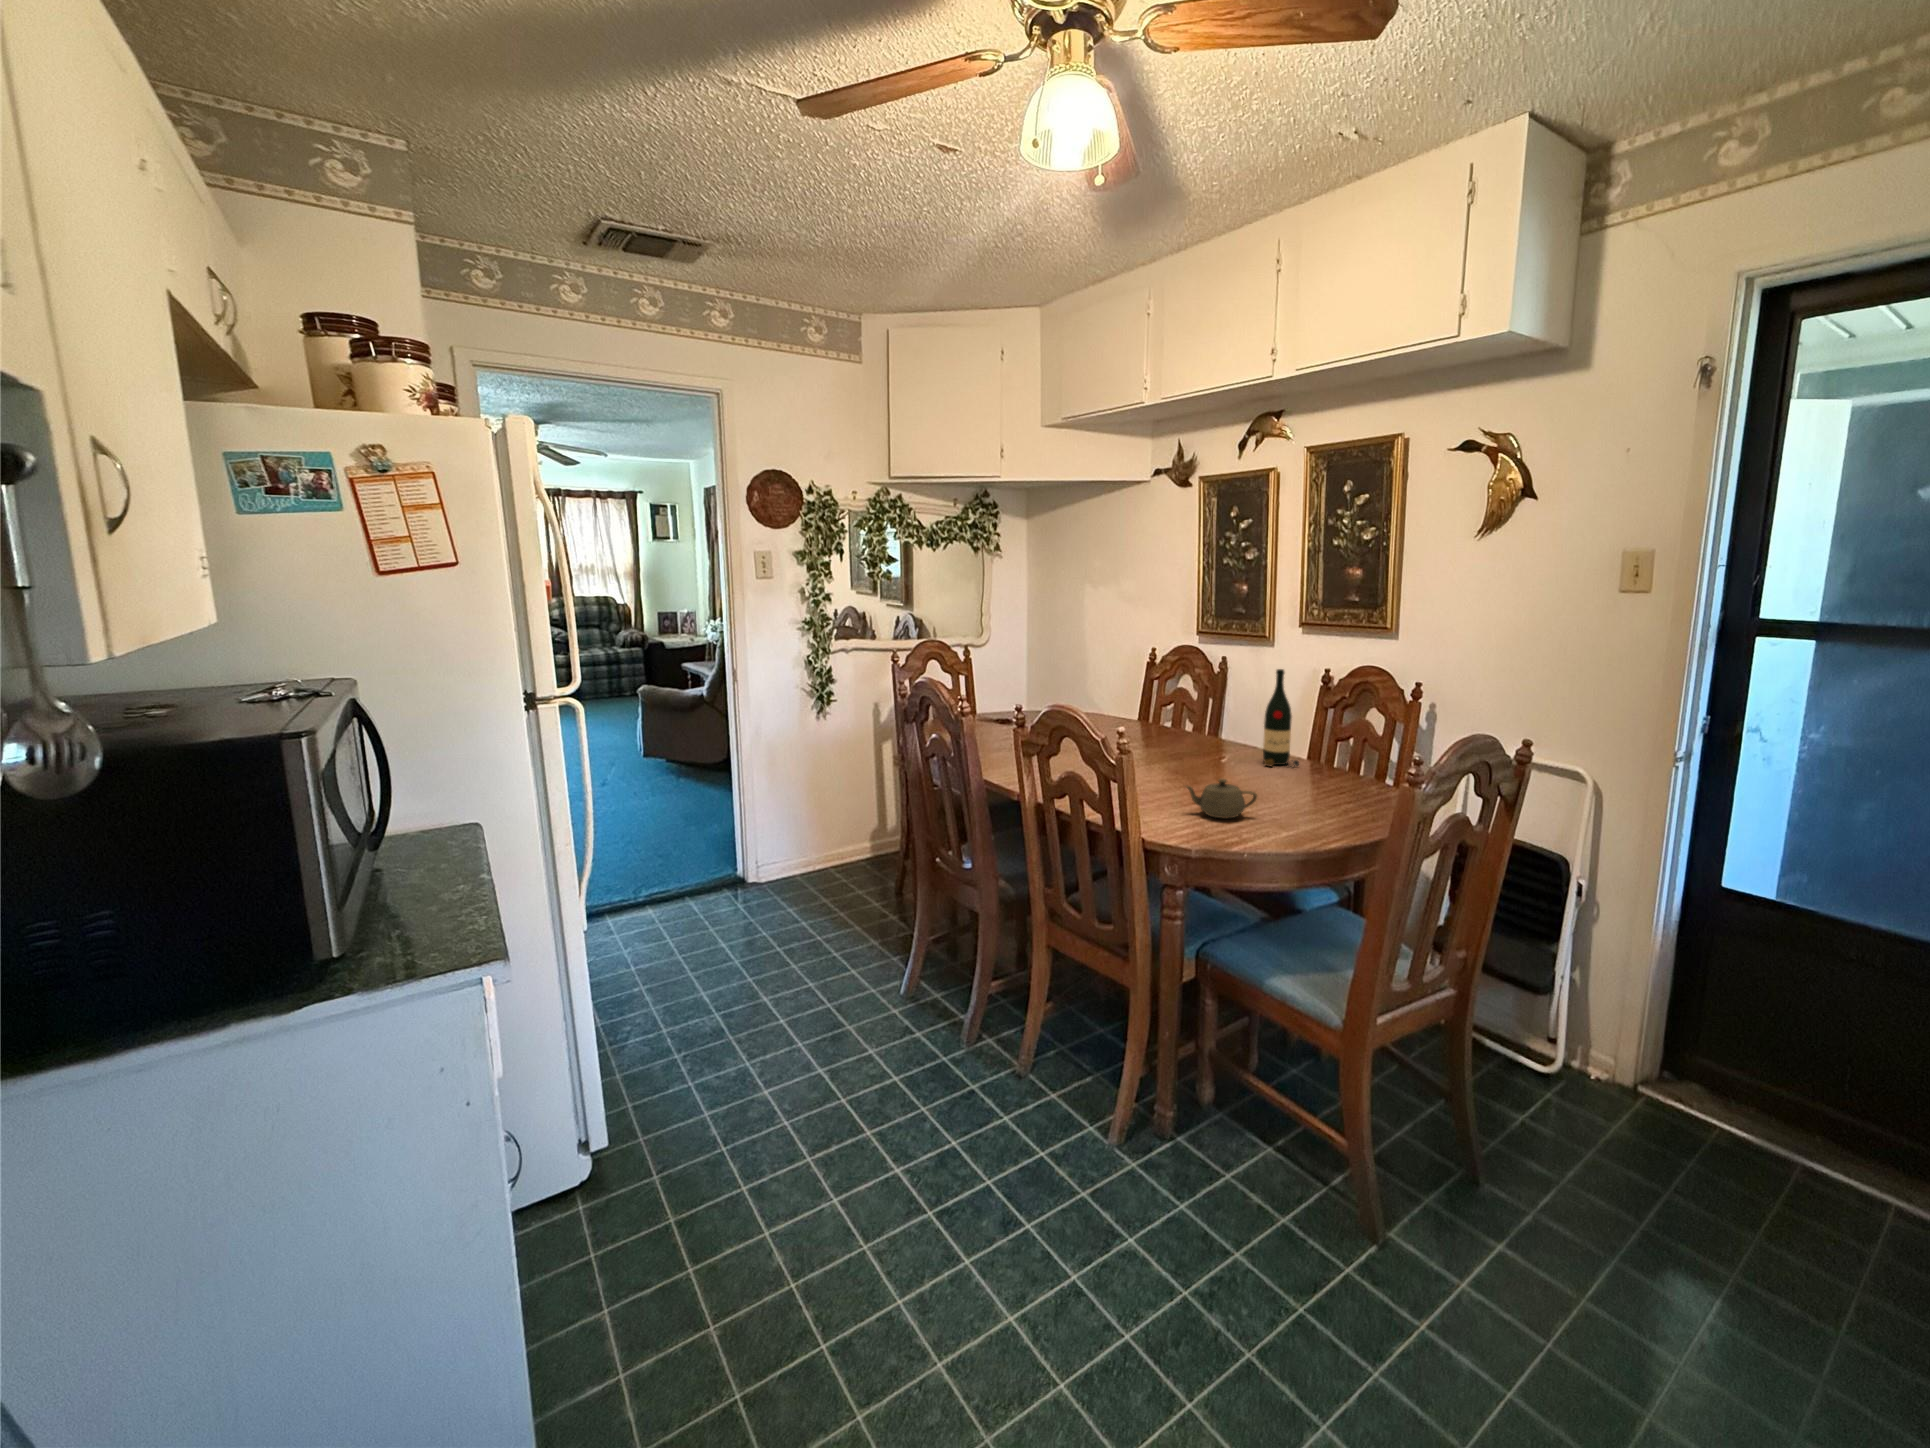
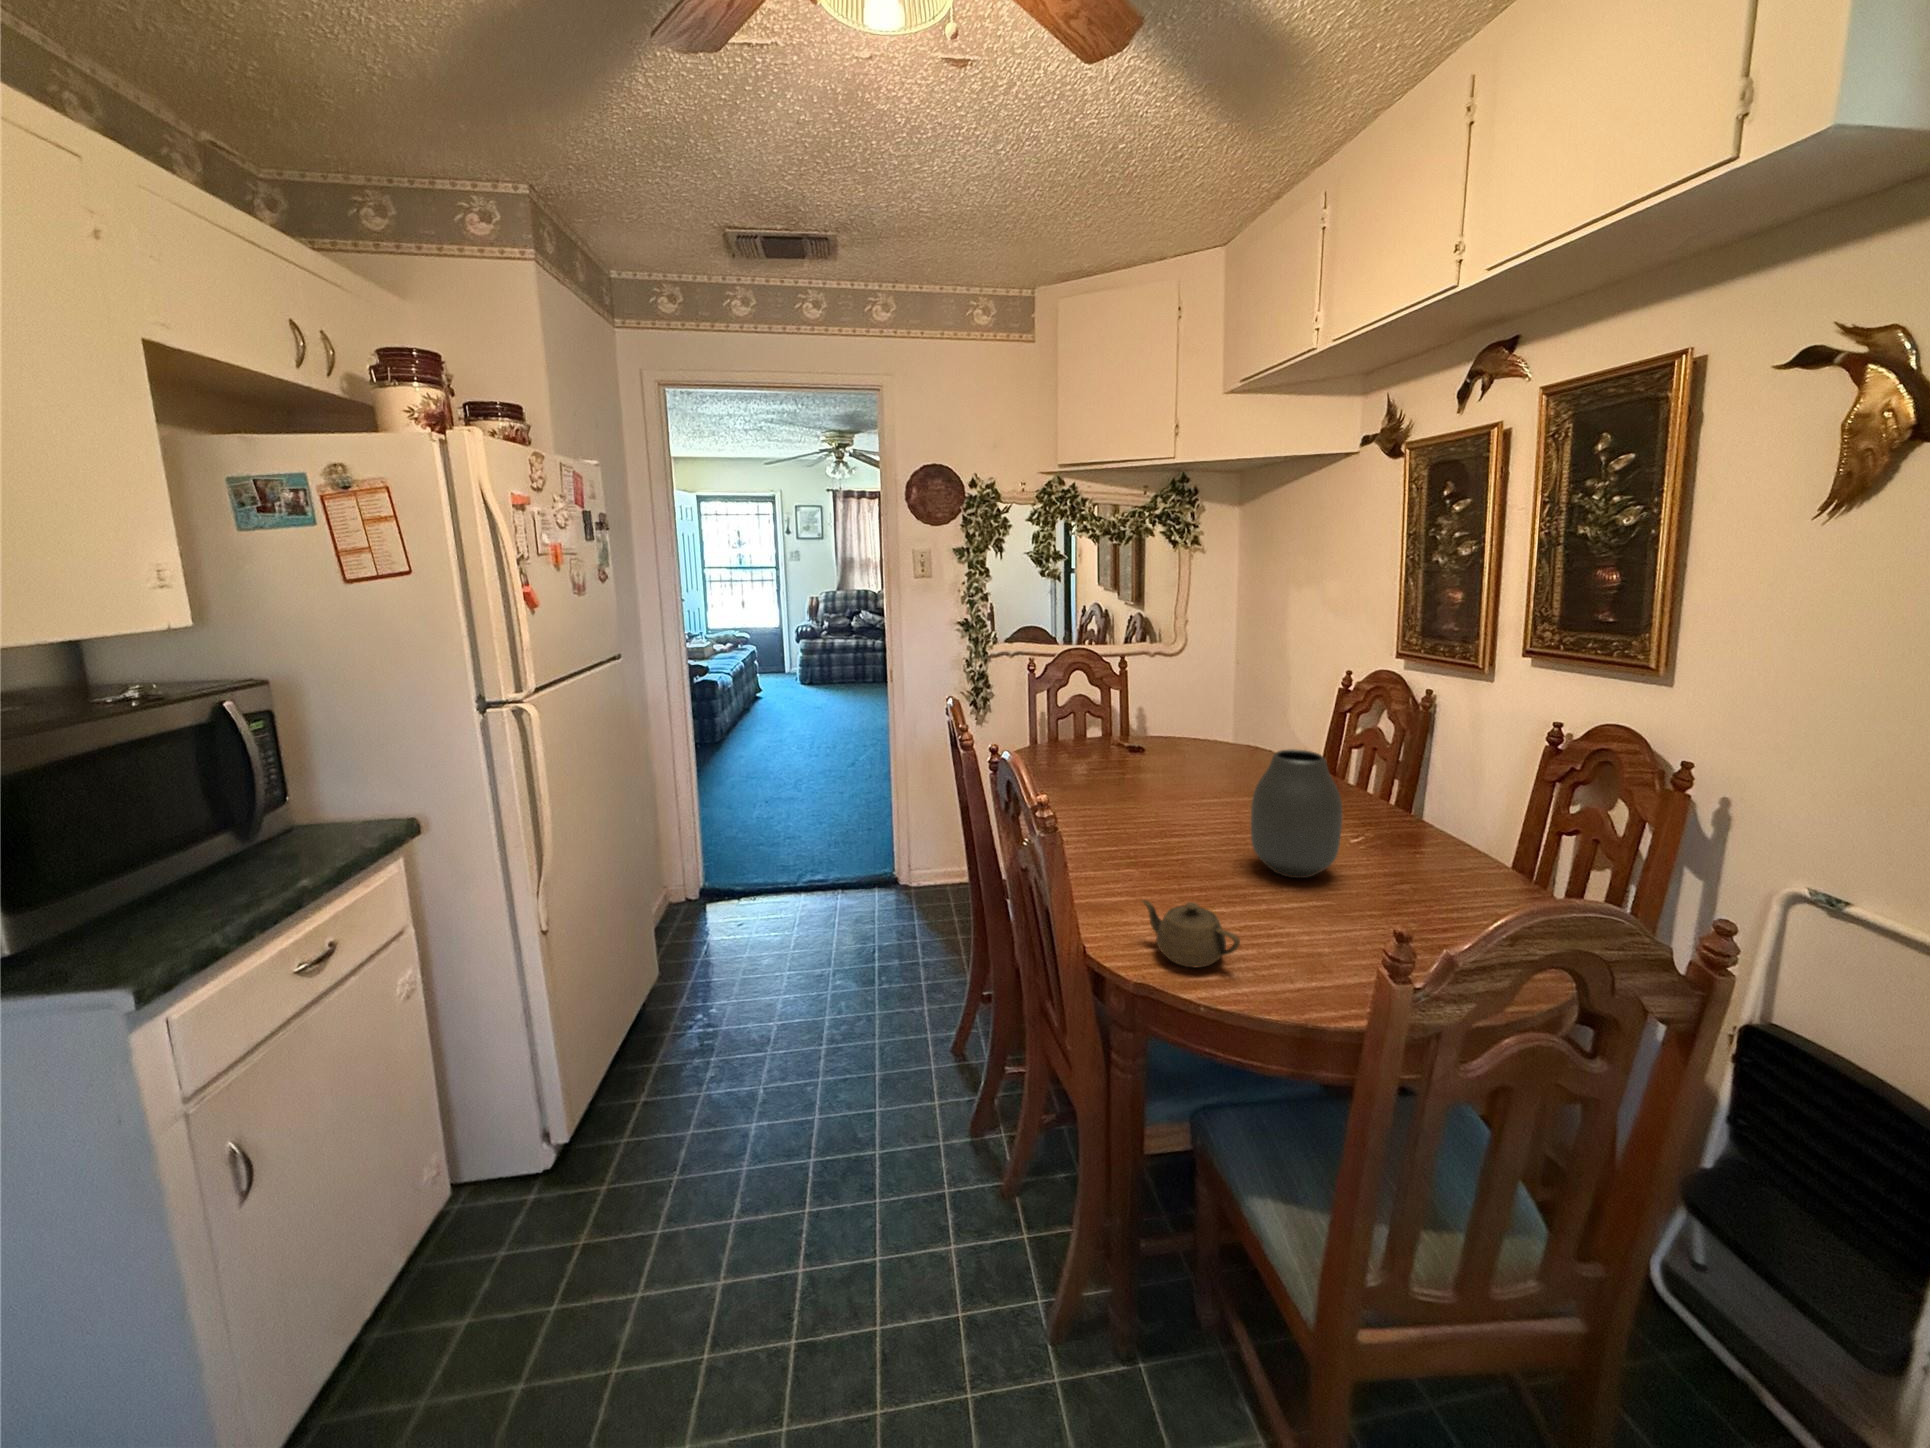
wine bottle: present [1263,669,1299,766] -> none [1383,732,1442,887]
vase: none [1186,687,1247,774] -> present [1251,749,1342,878]

